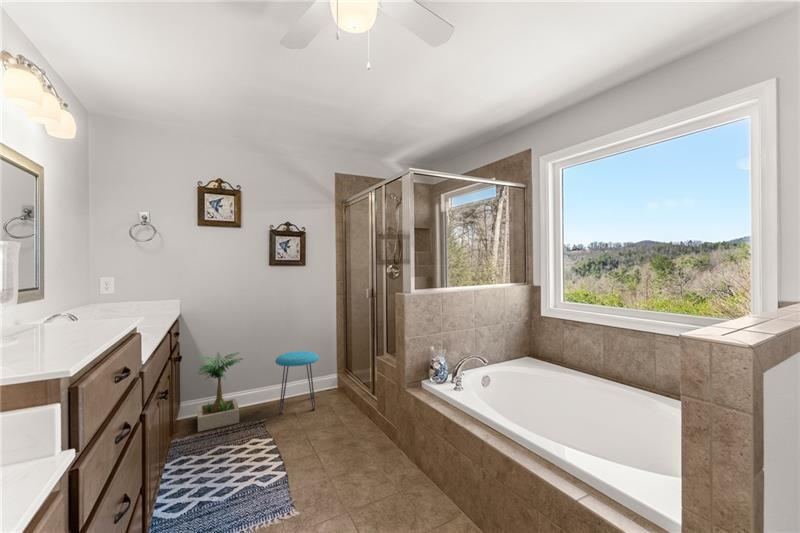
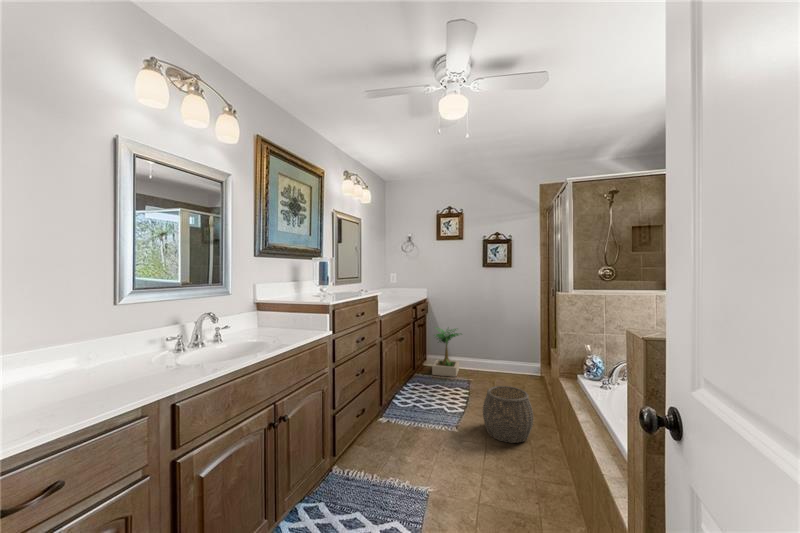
stool: present [275,351,319,414] -> none [484,336,518,384]
woven basket: none [330,416,396,499] -> present [483,386,534,443]

